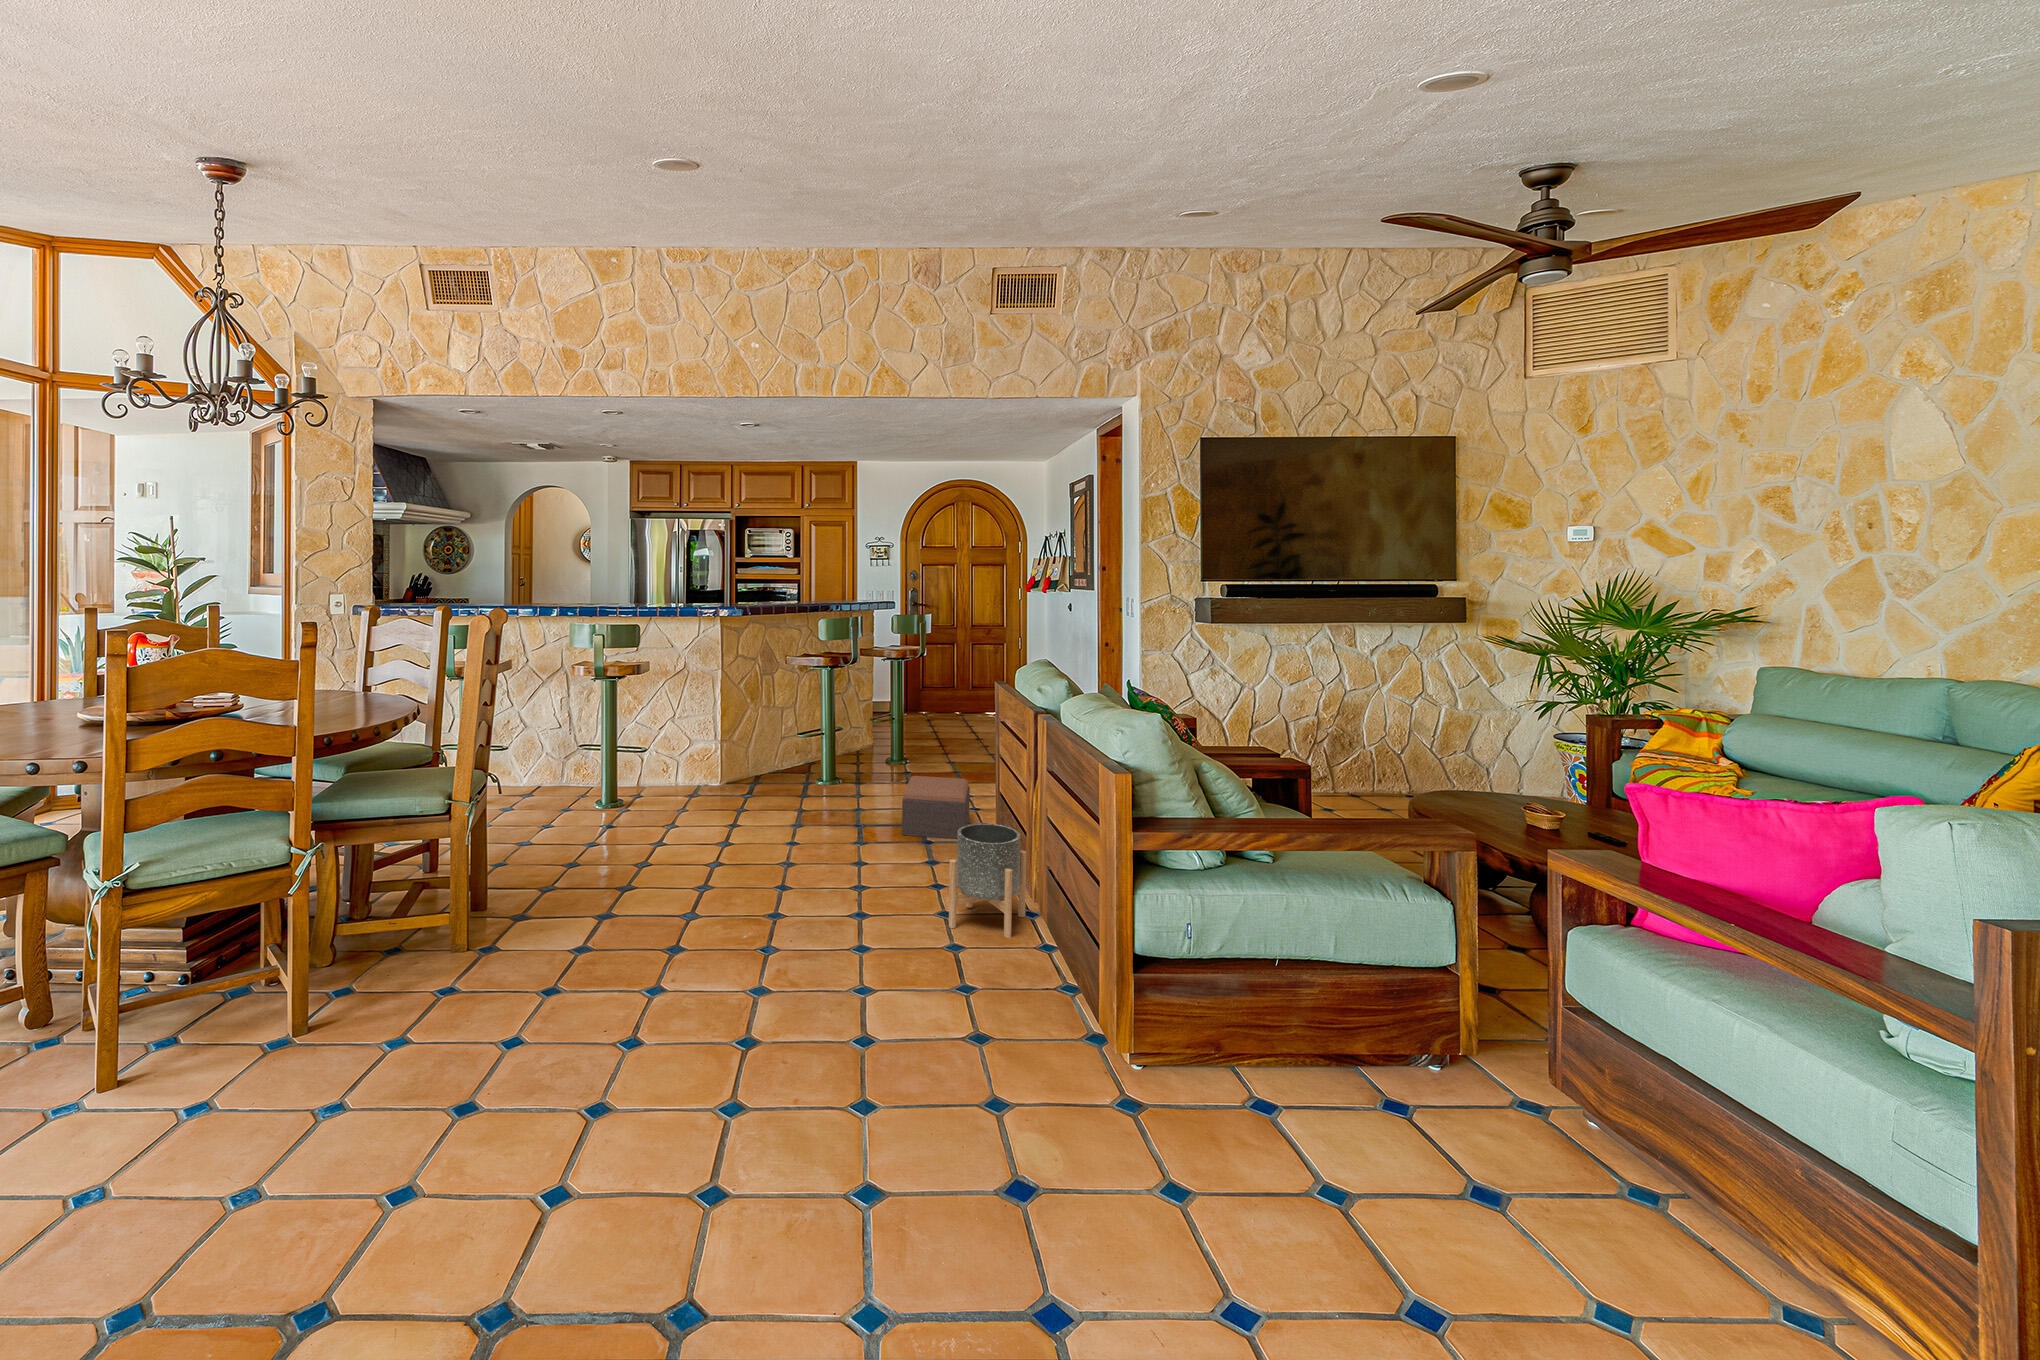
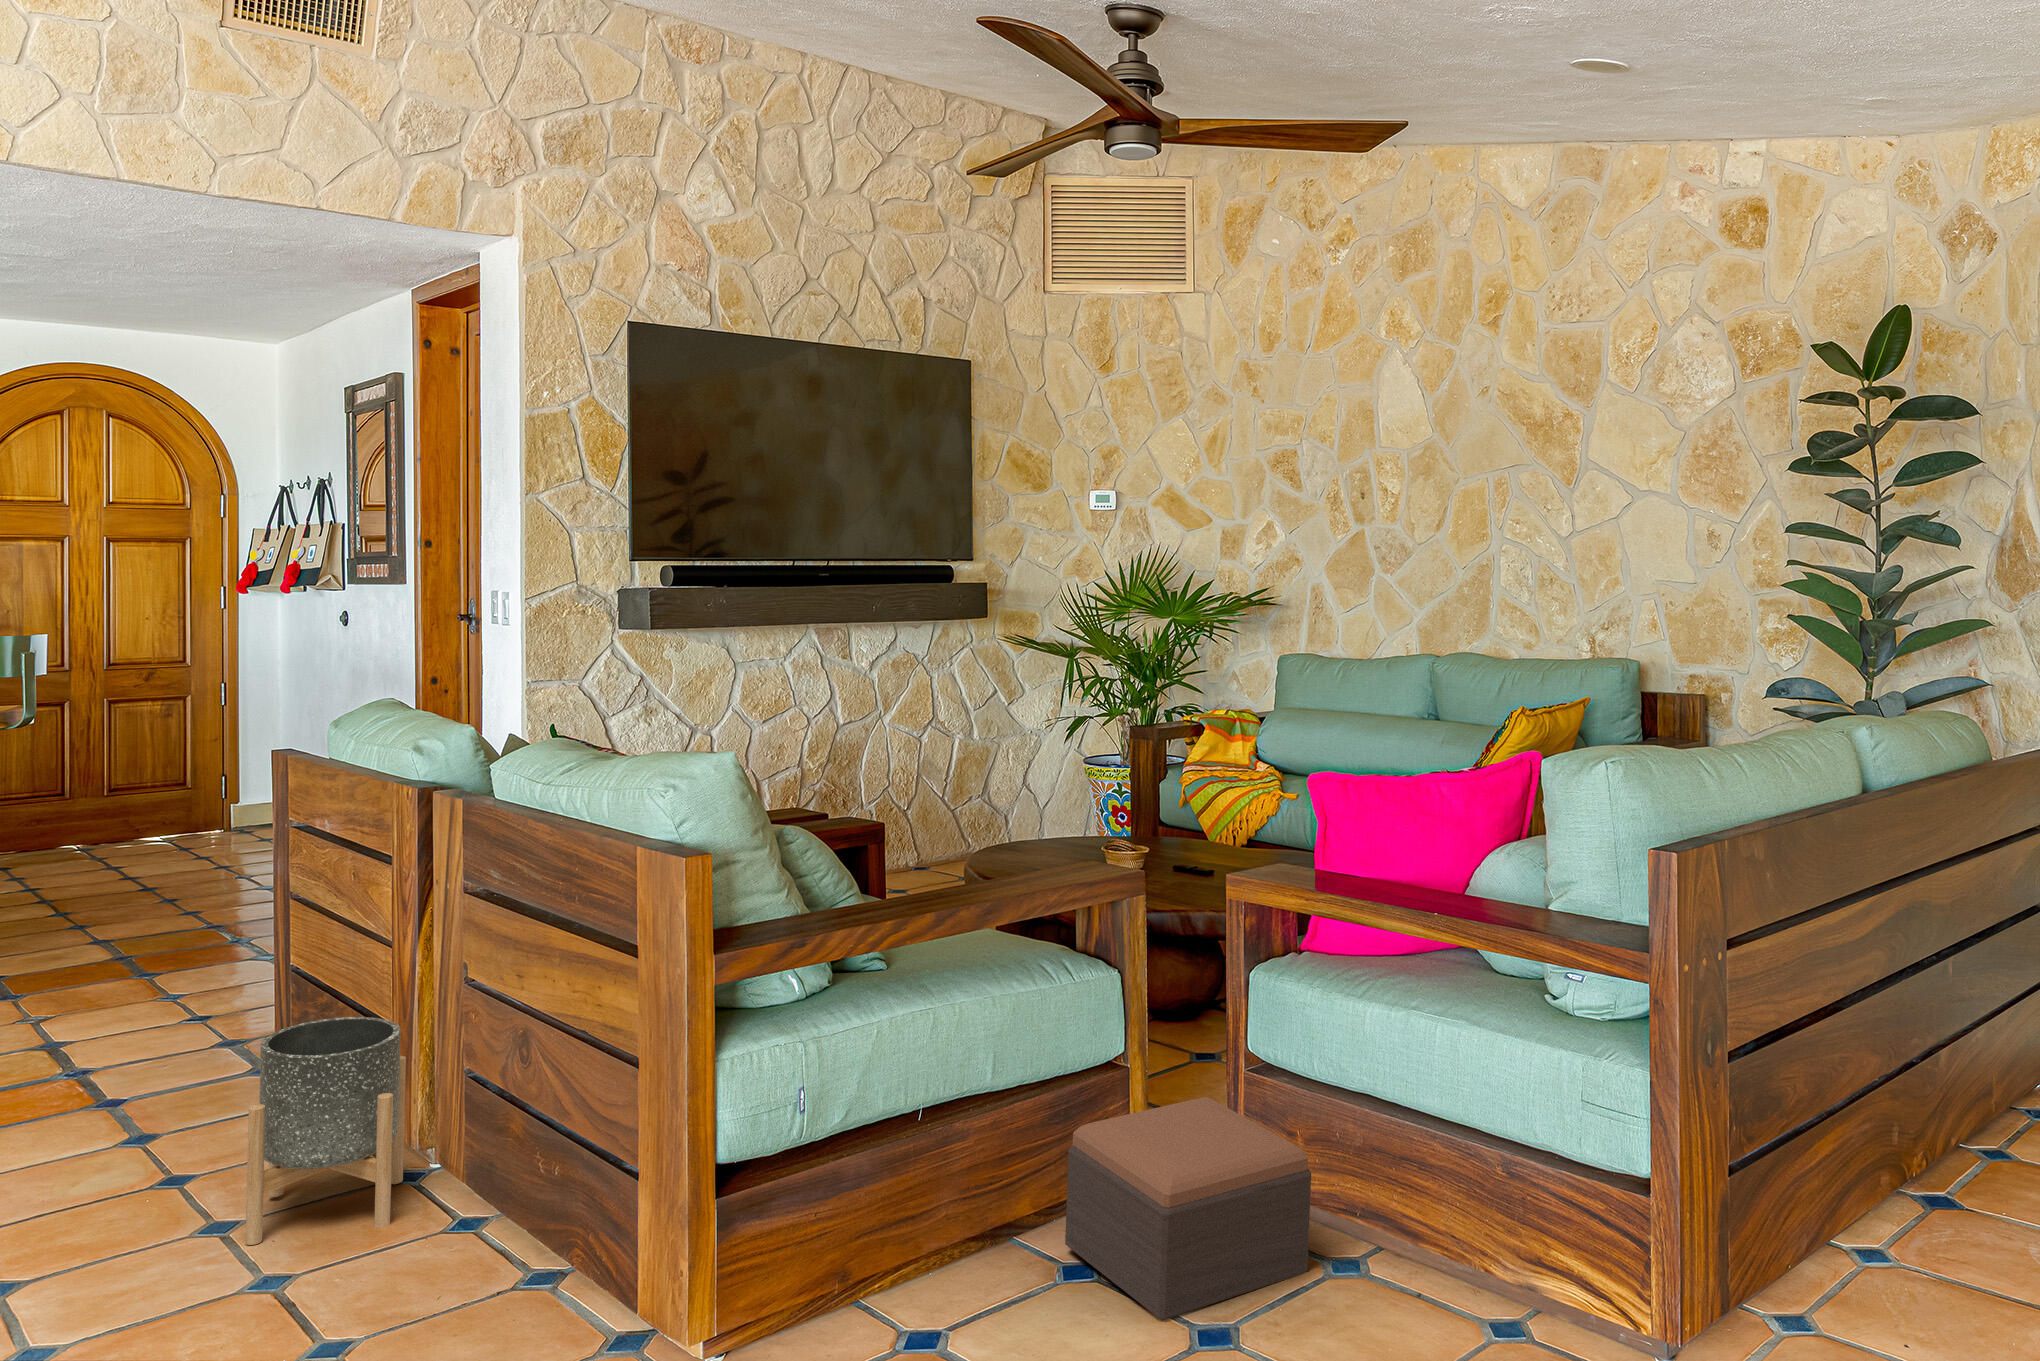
footstool: present [902,776,970,839] -> present [1065,1097,1311,1321]

